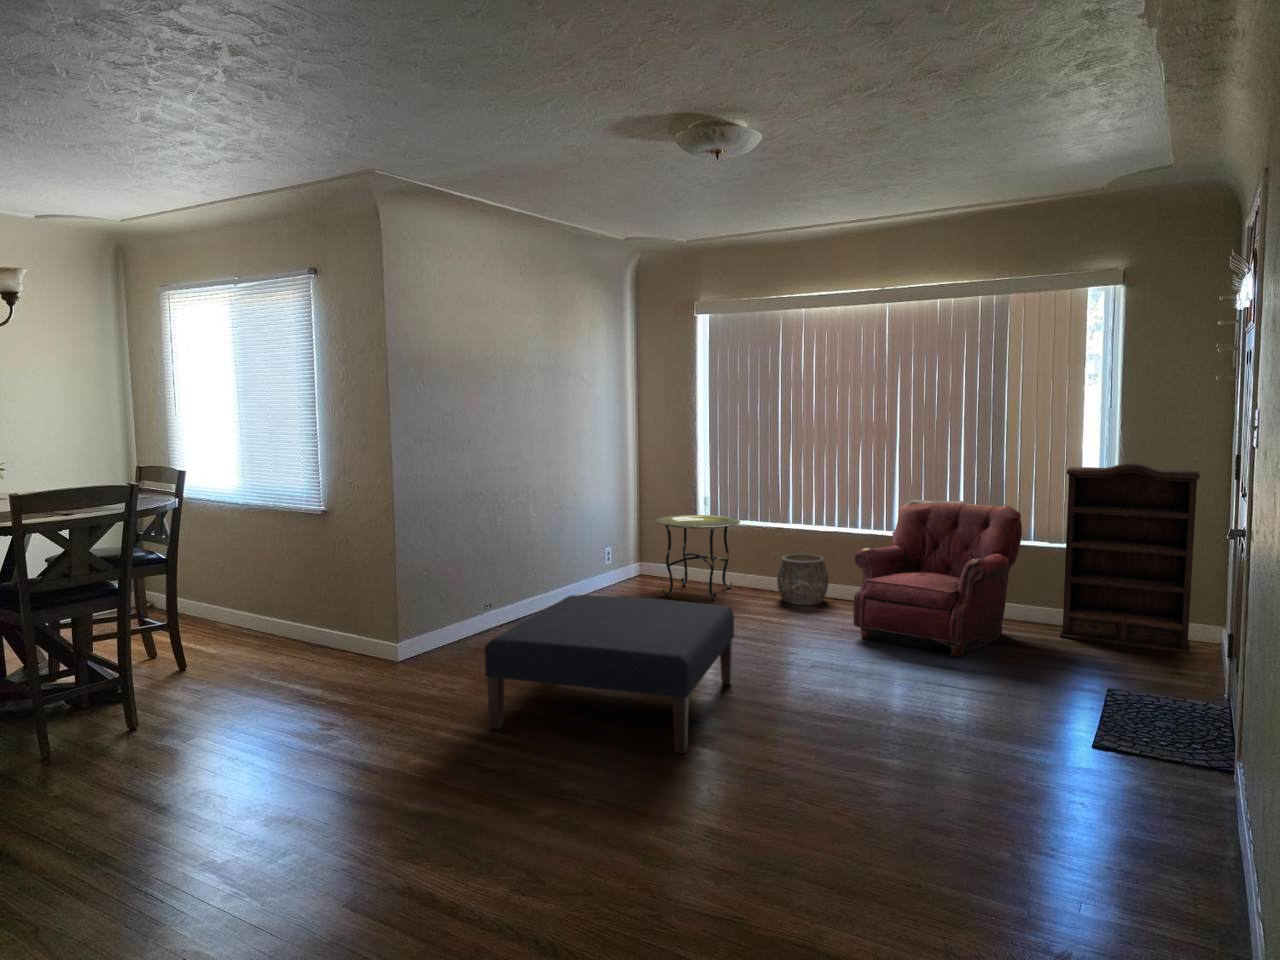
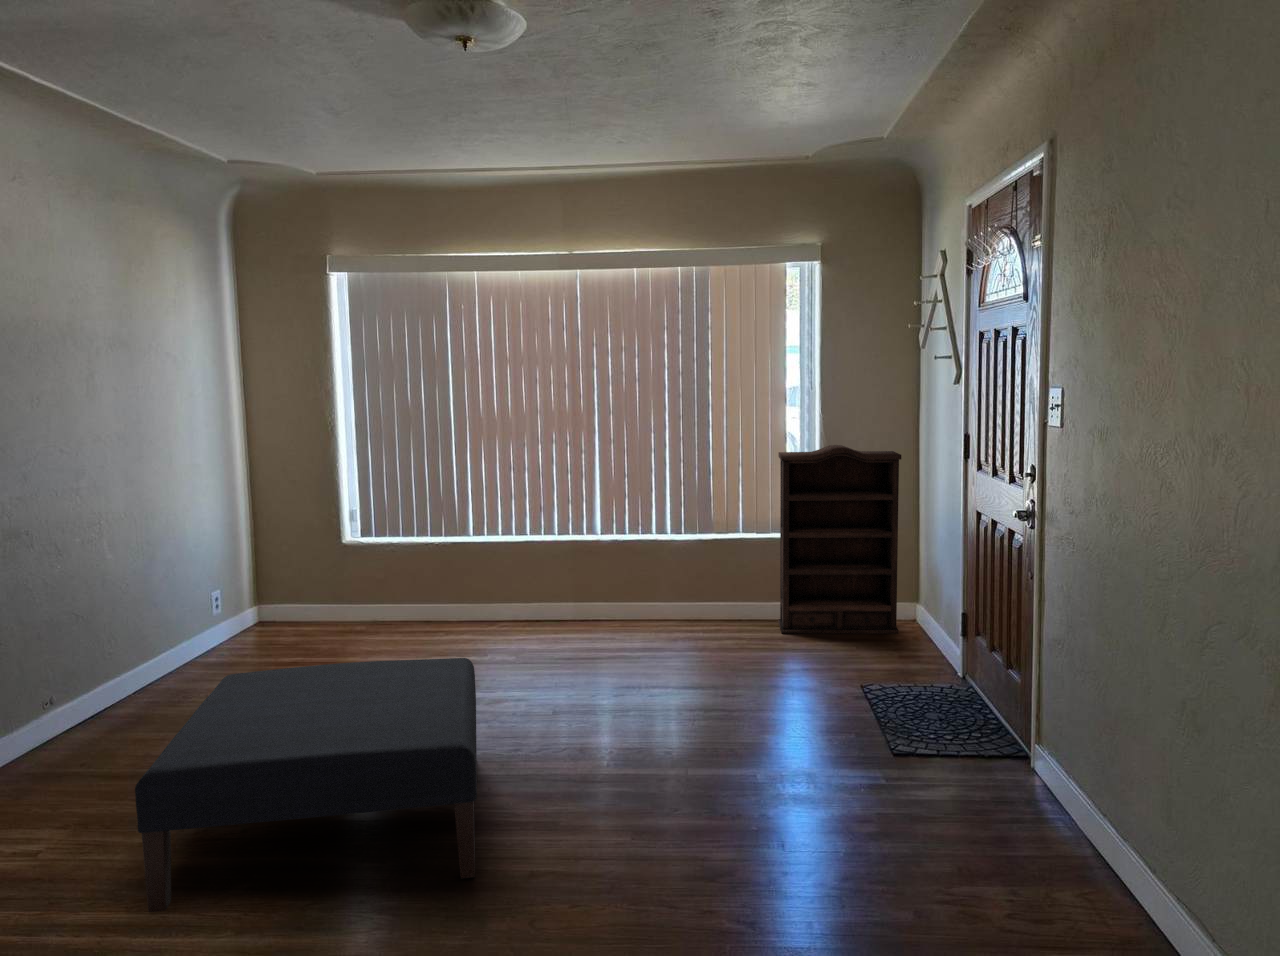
armchair: present [853,500,1022,657] -> none [572,495,740,674]
side table: present [656,515,740,599] -> none [294,534,408,646]
woven basket: present [777,554,829,605] -> none [461,572,525,636]

